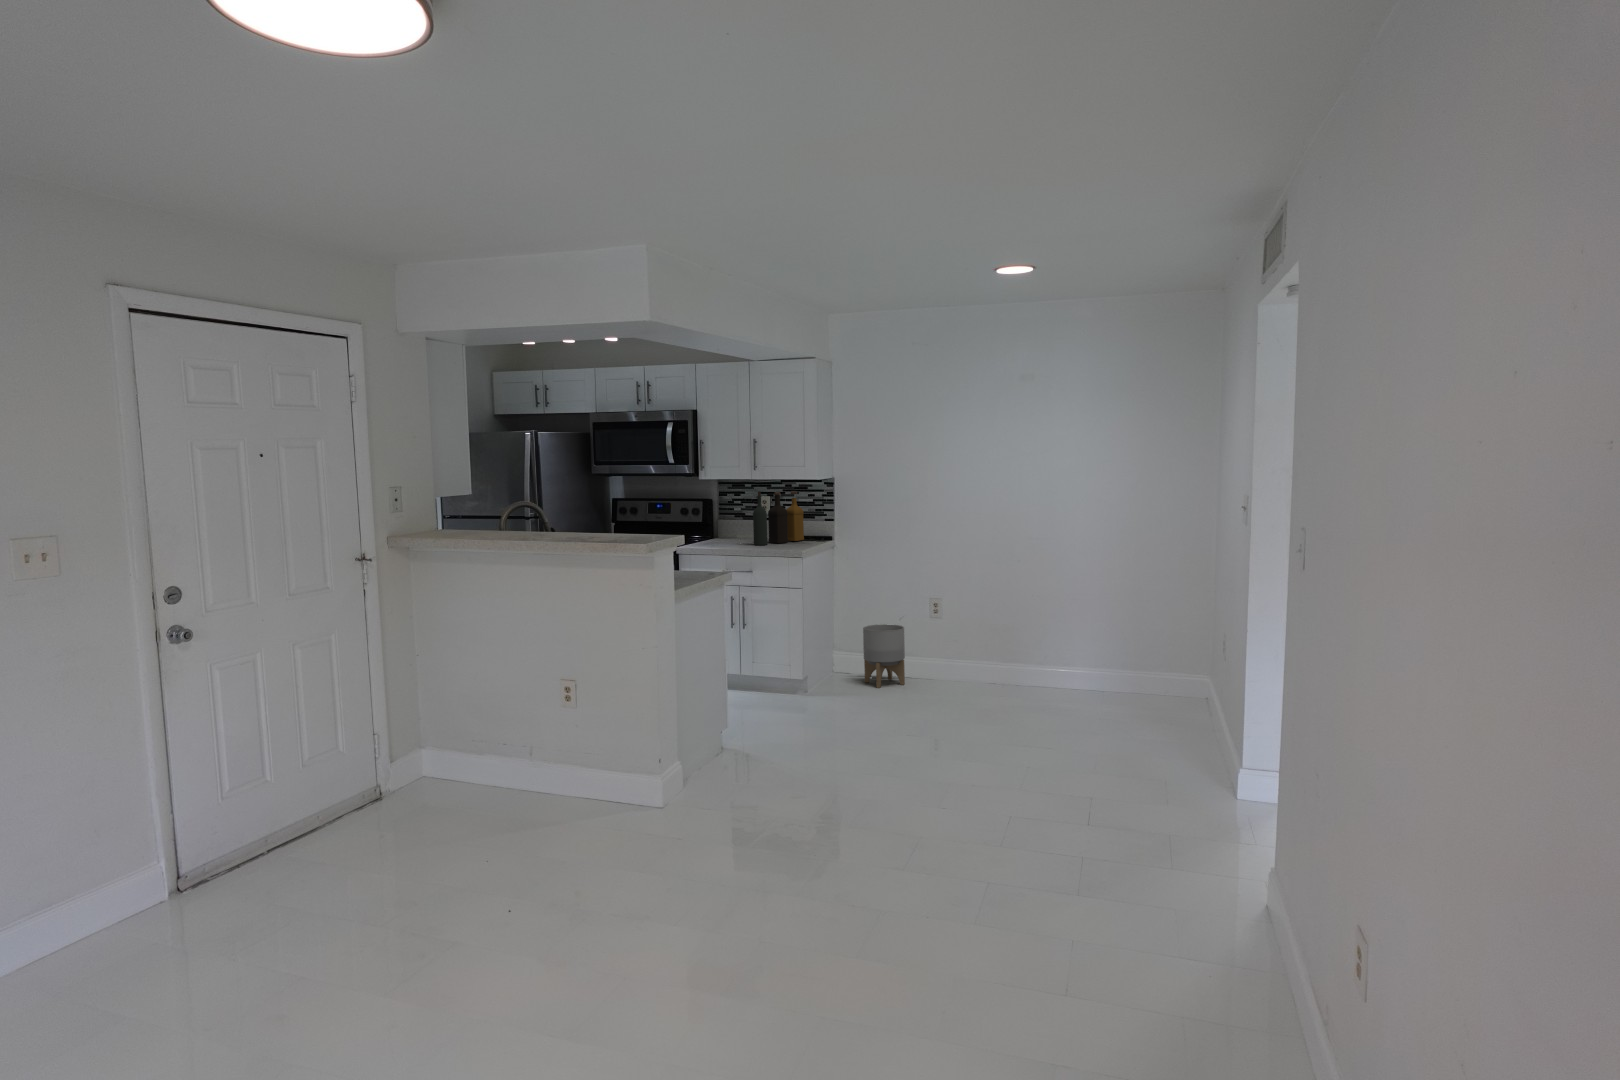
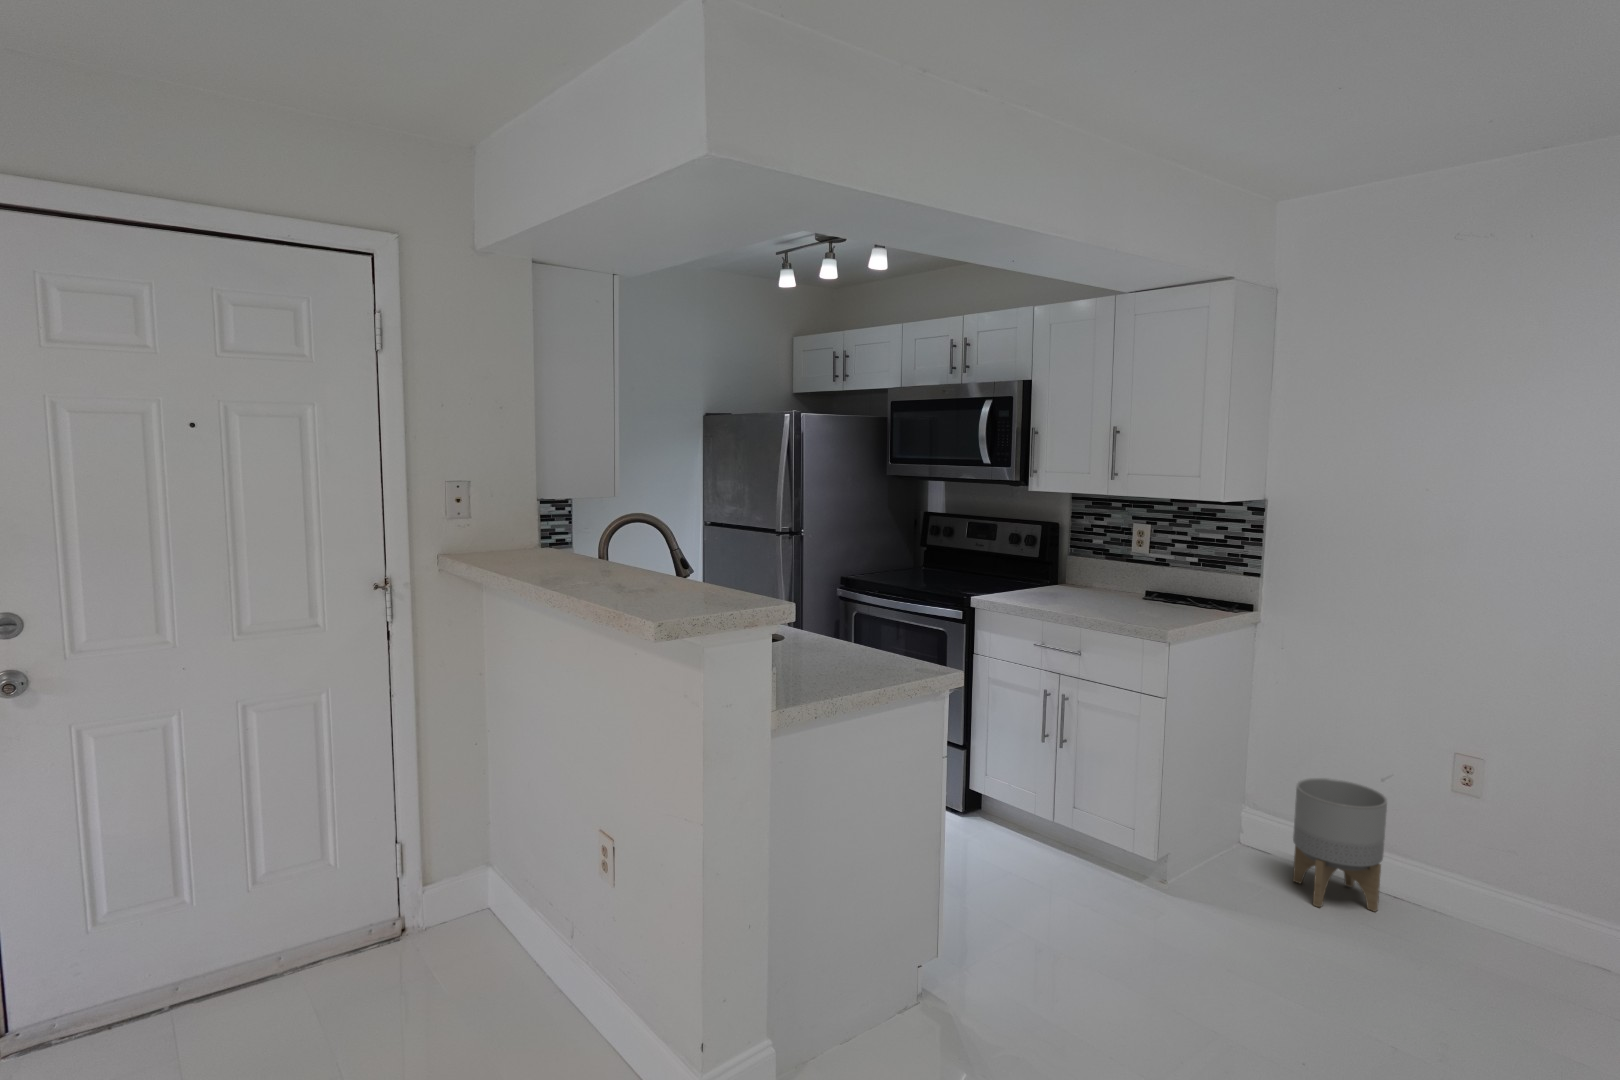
bottle: present [753,491,804,545] -> none [1098,519,1201,611]

